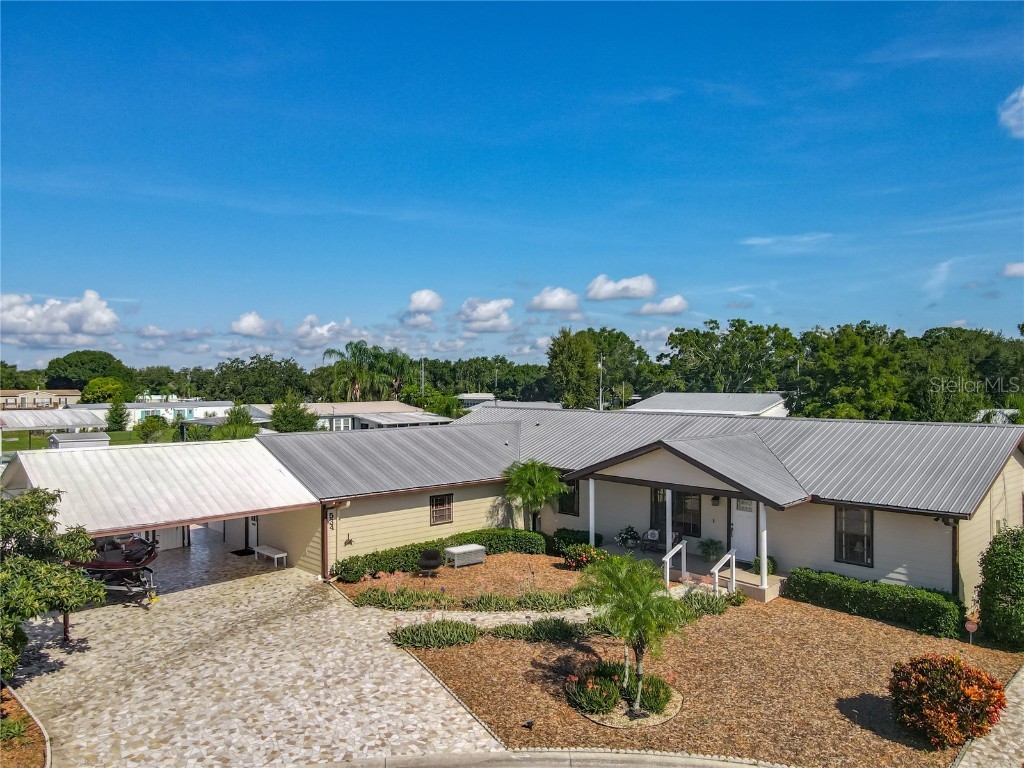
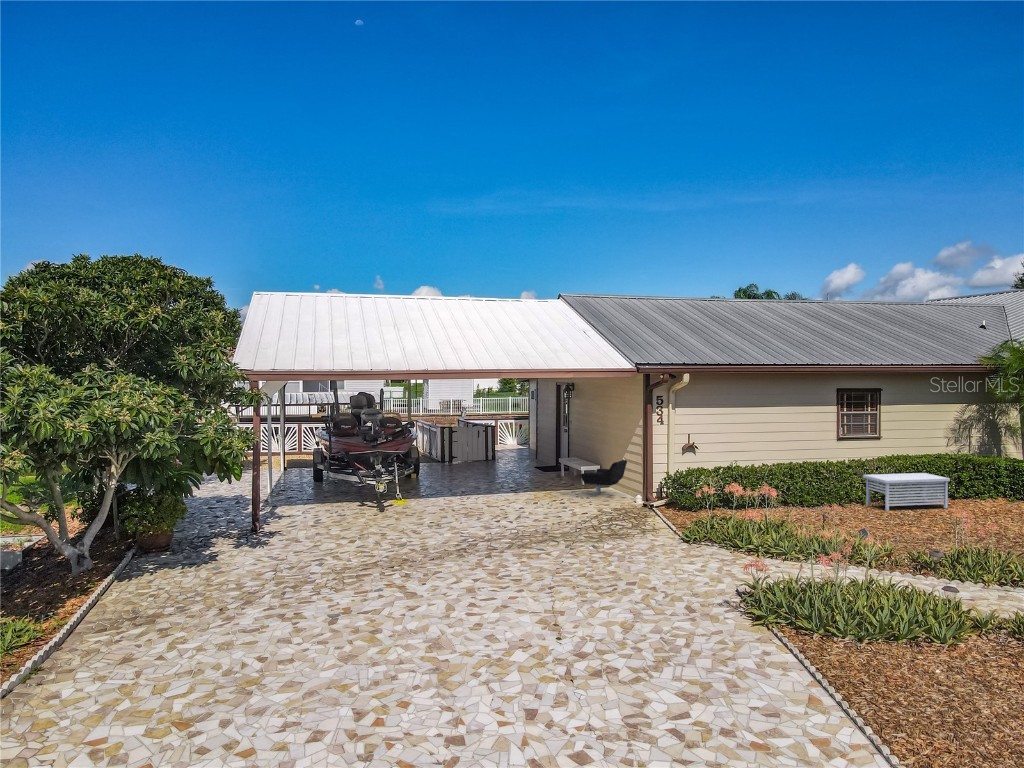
lounge chair: present [416,550,442,577] -> present [581,460,627,497]

